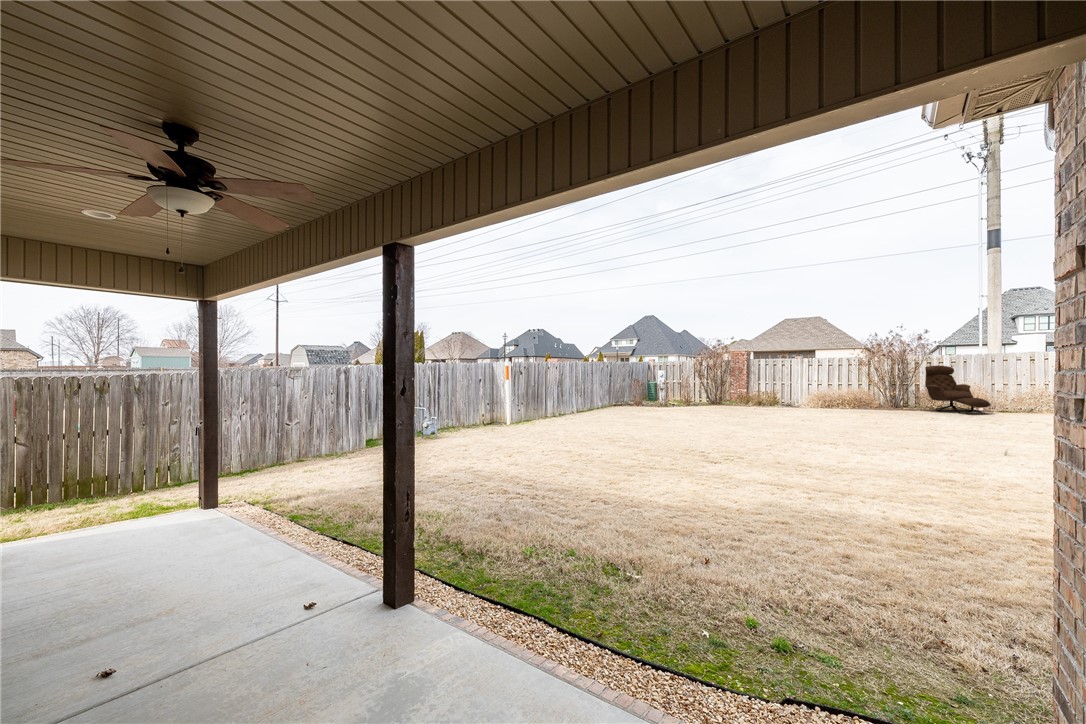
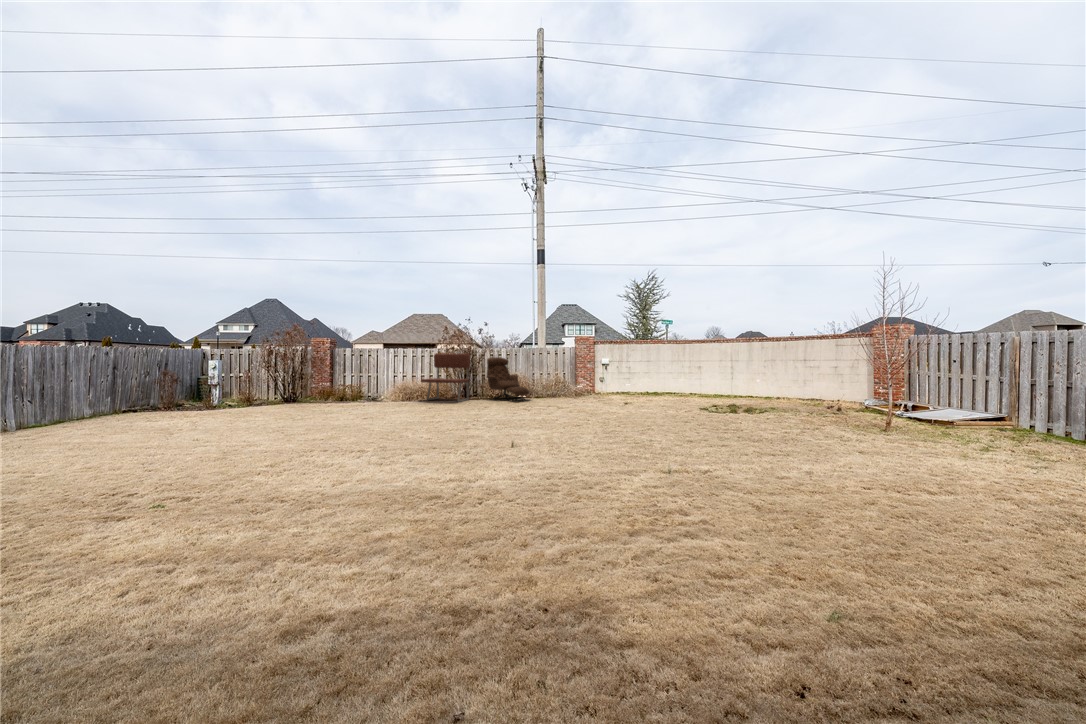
bench: none [844,362,903,411] -> present [421,353,470,402]

